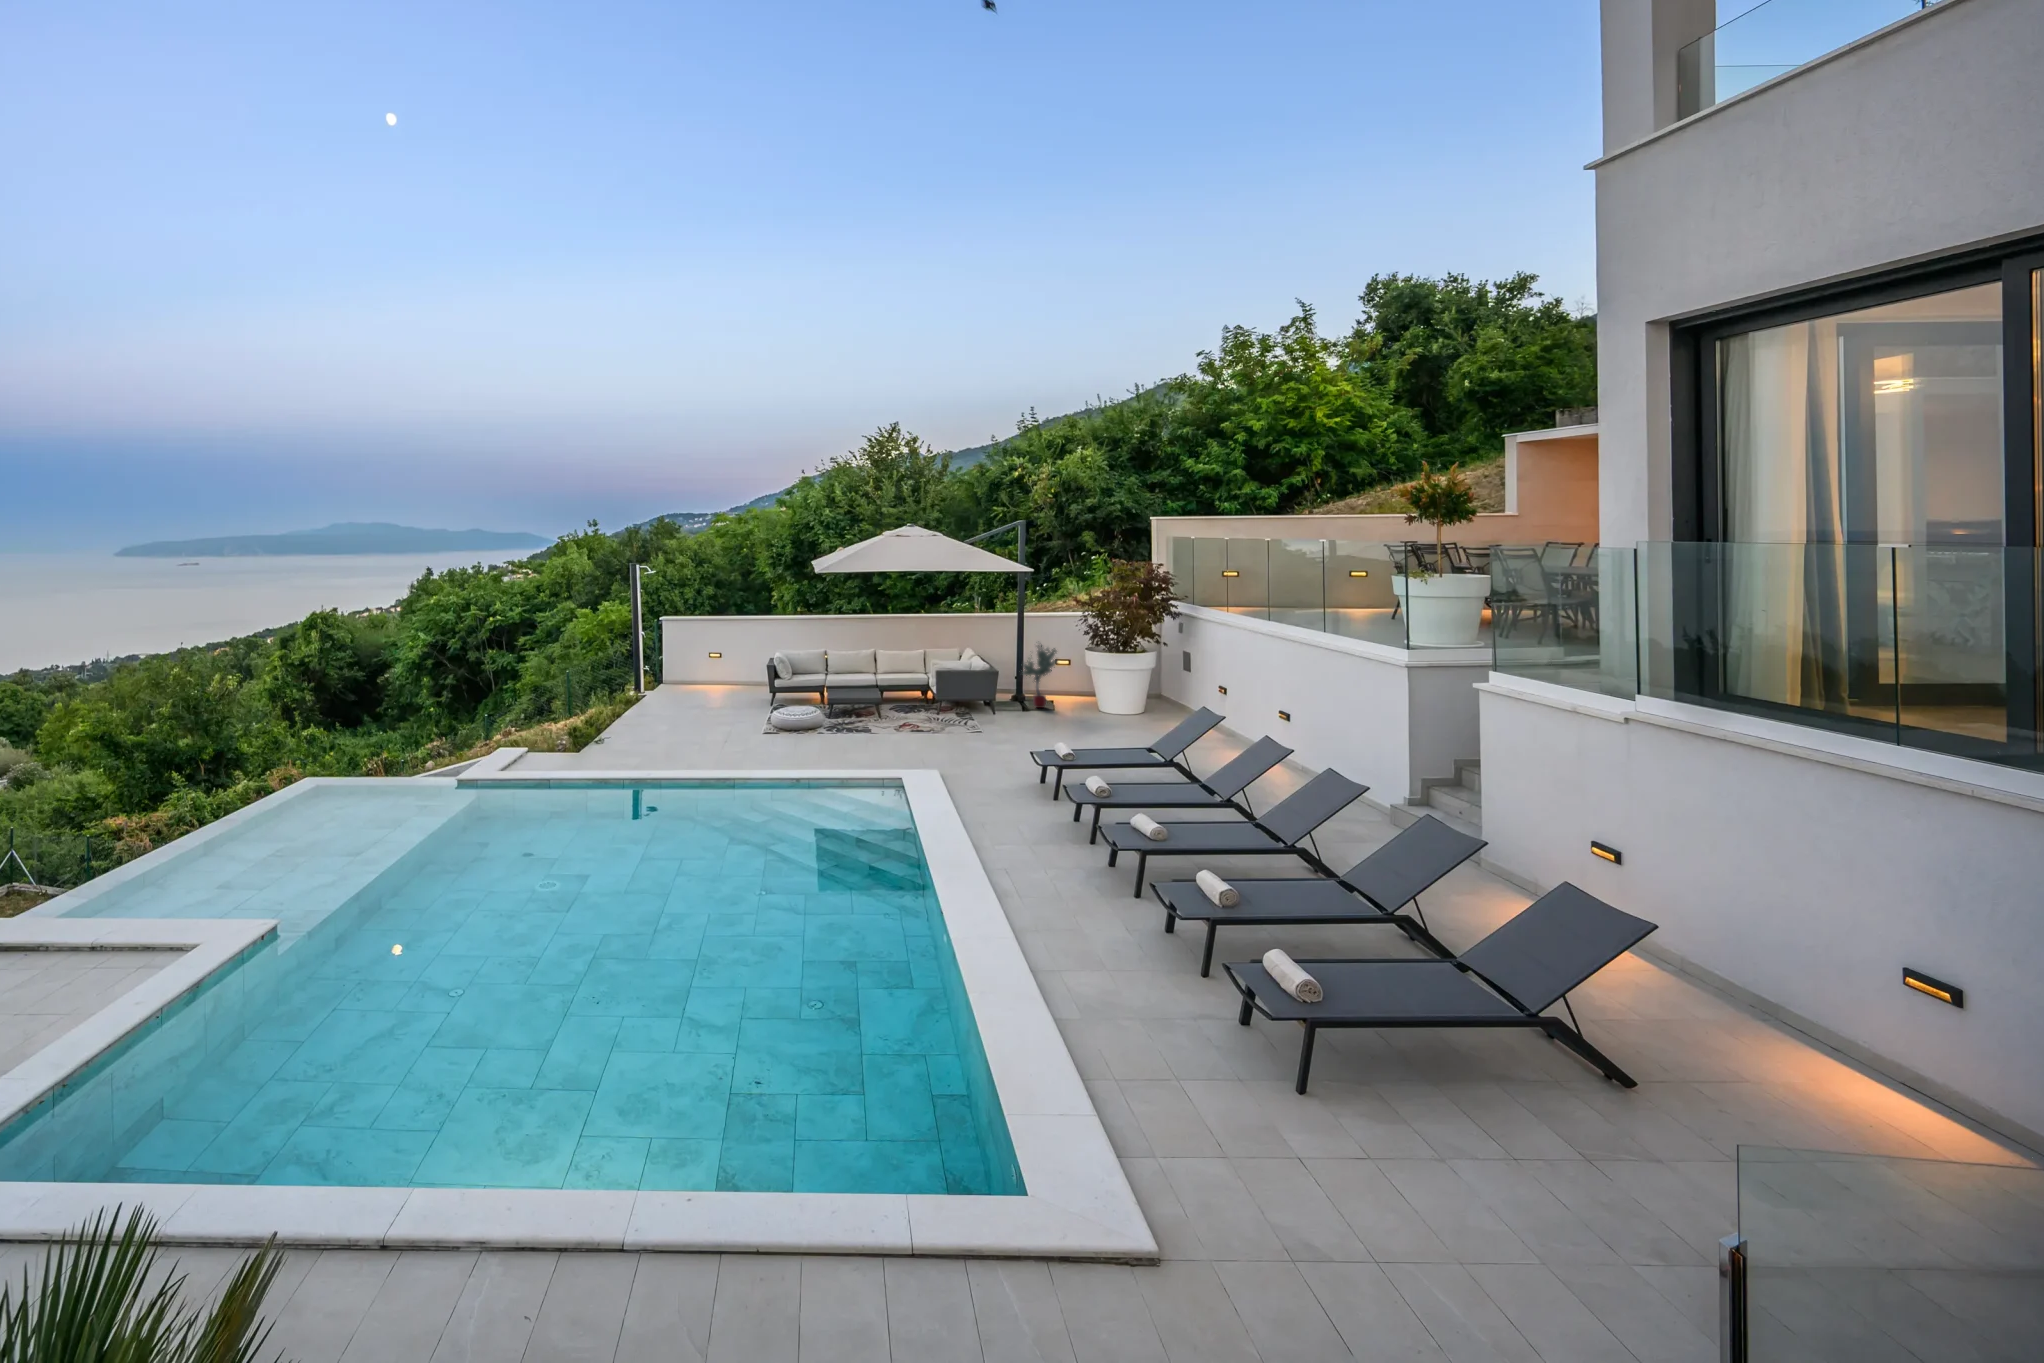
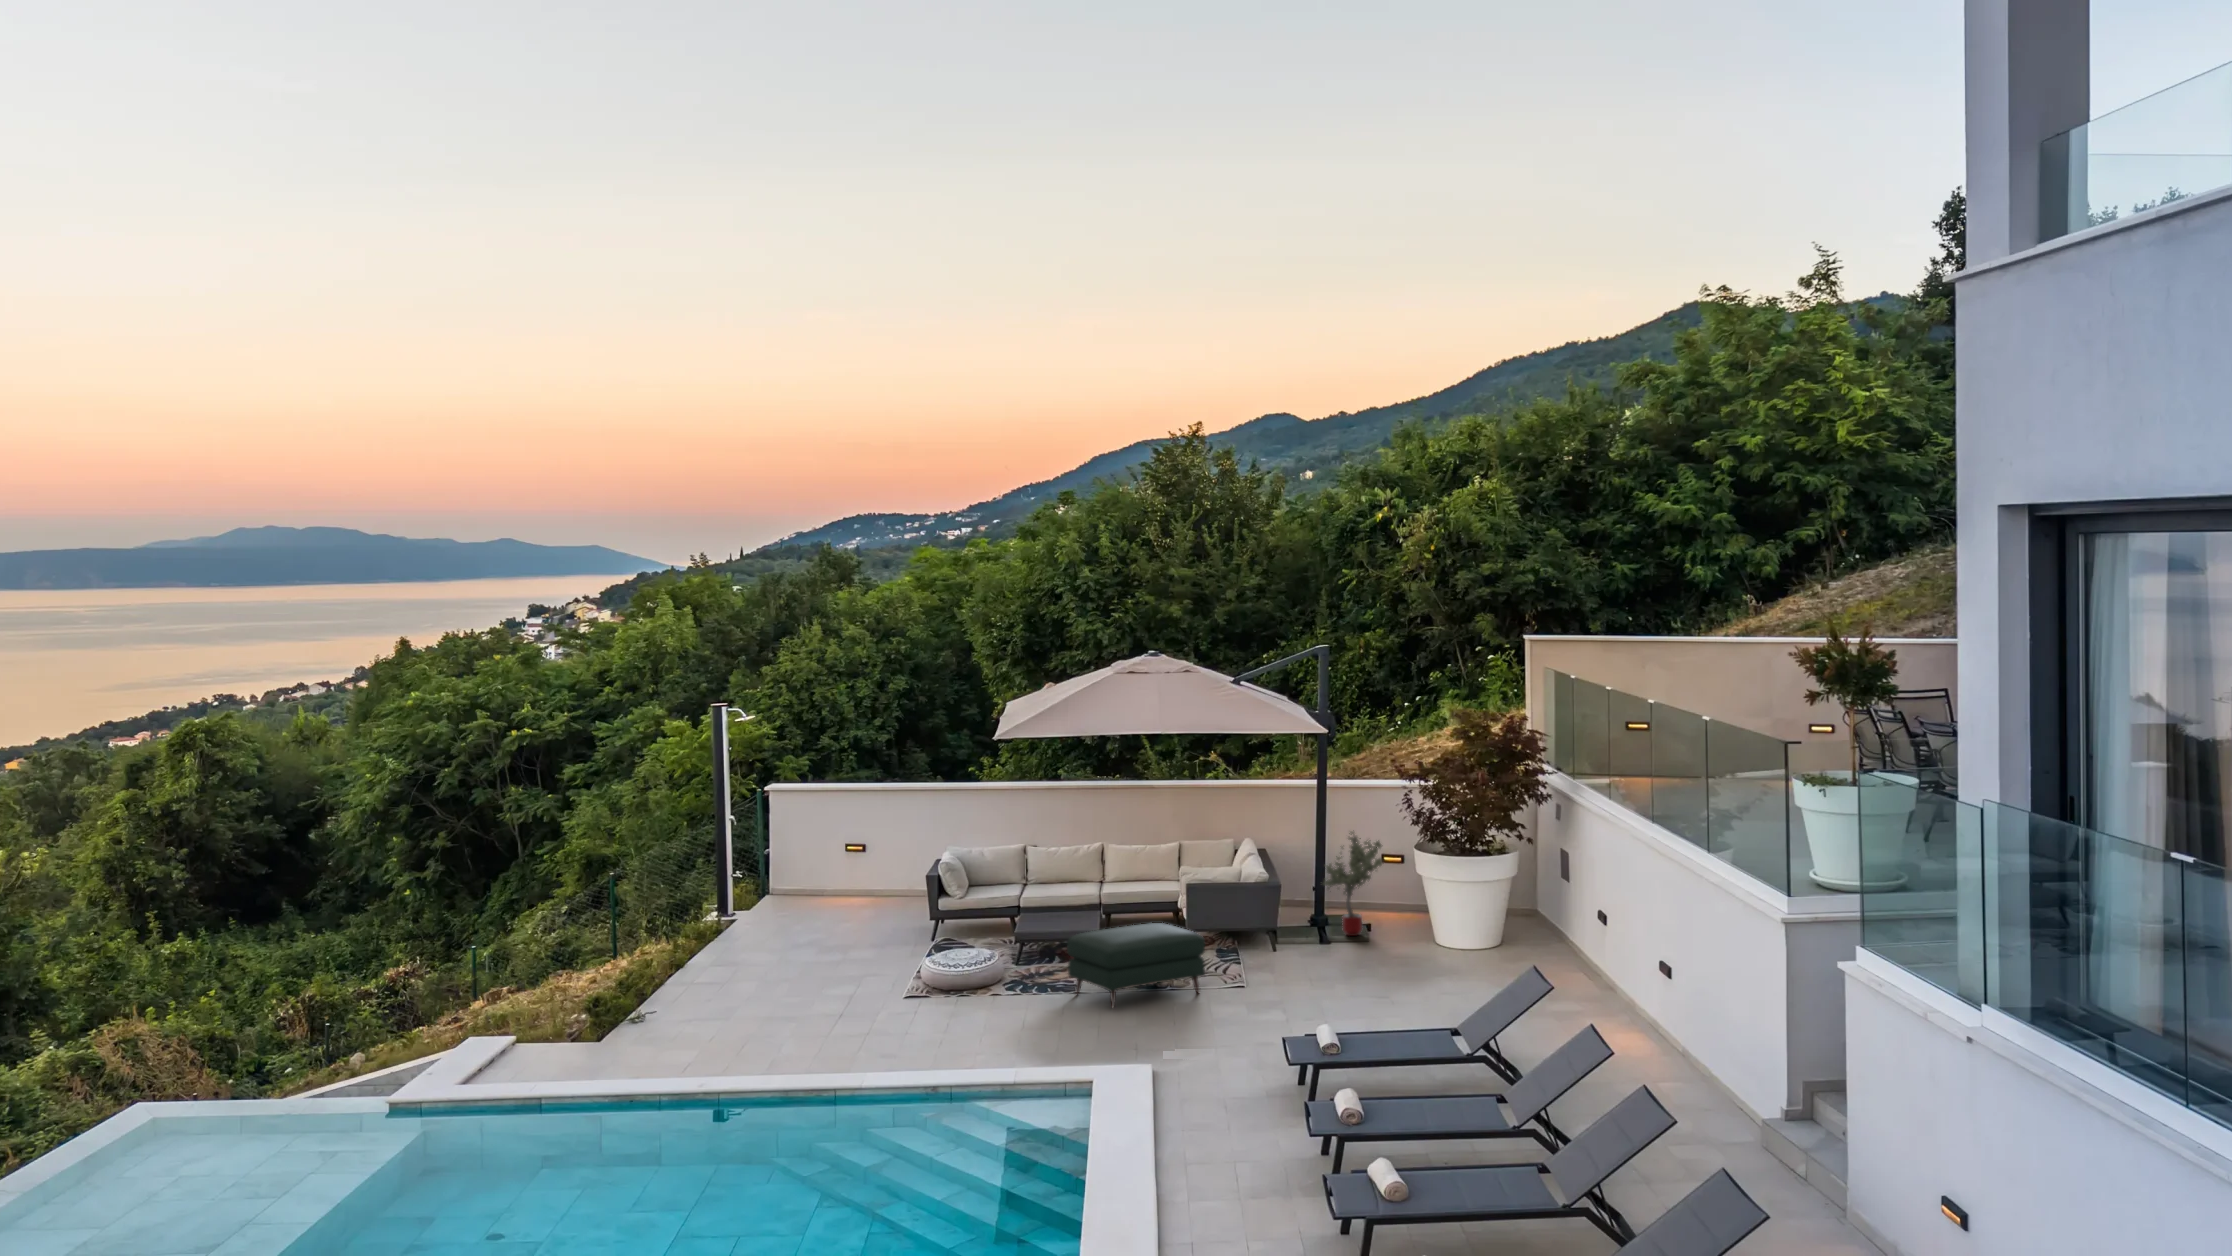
ottoman: none [867,692,957,742] -> present [1067,923,1205,1008]

